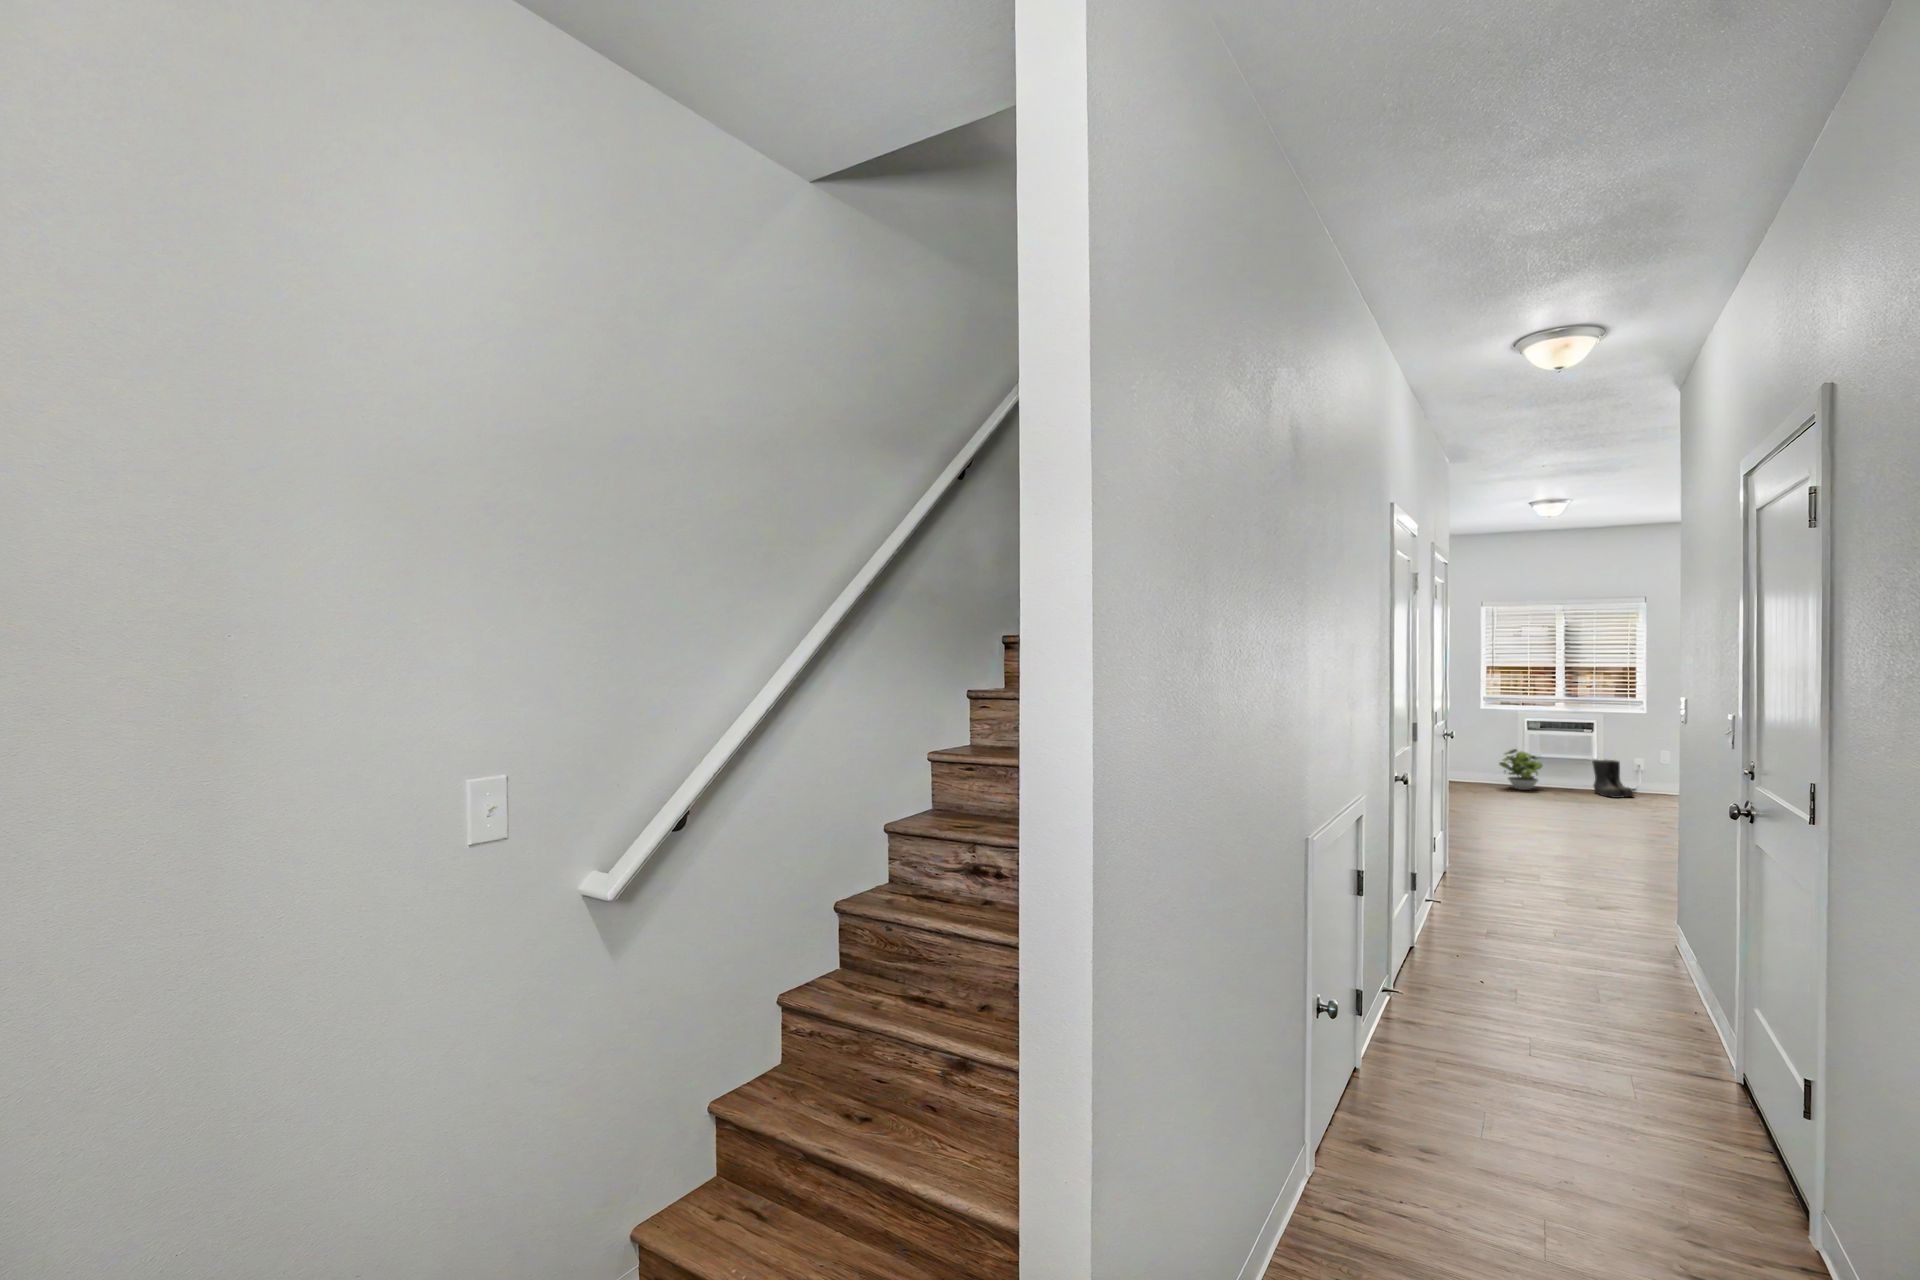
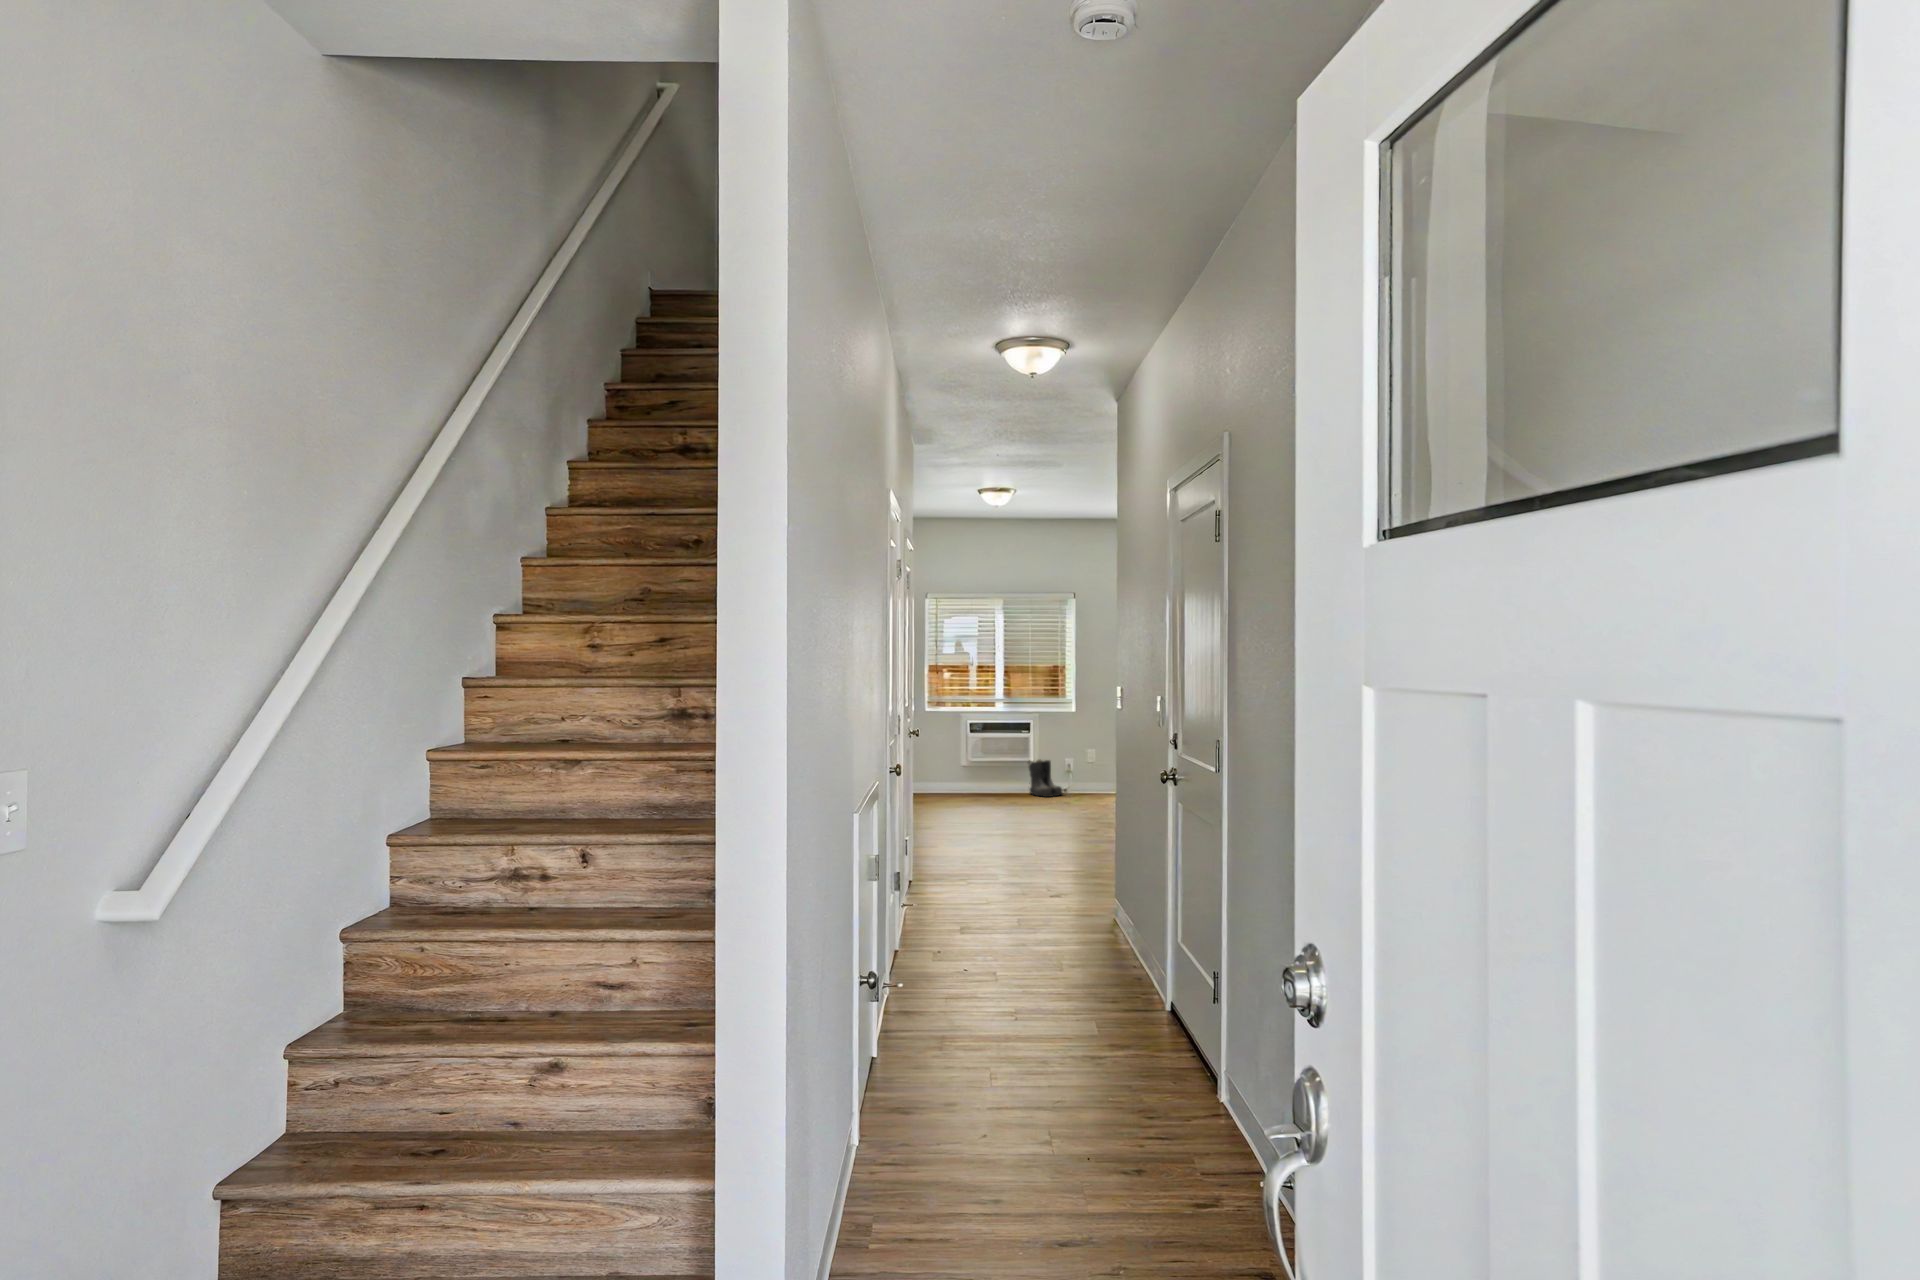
potted plant: present [1500,749,1542,790] -> none [946,754,985,796]

